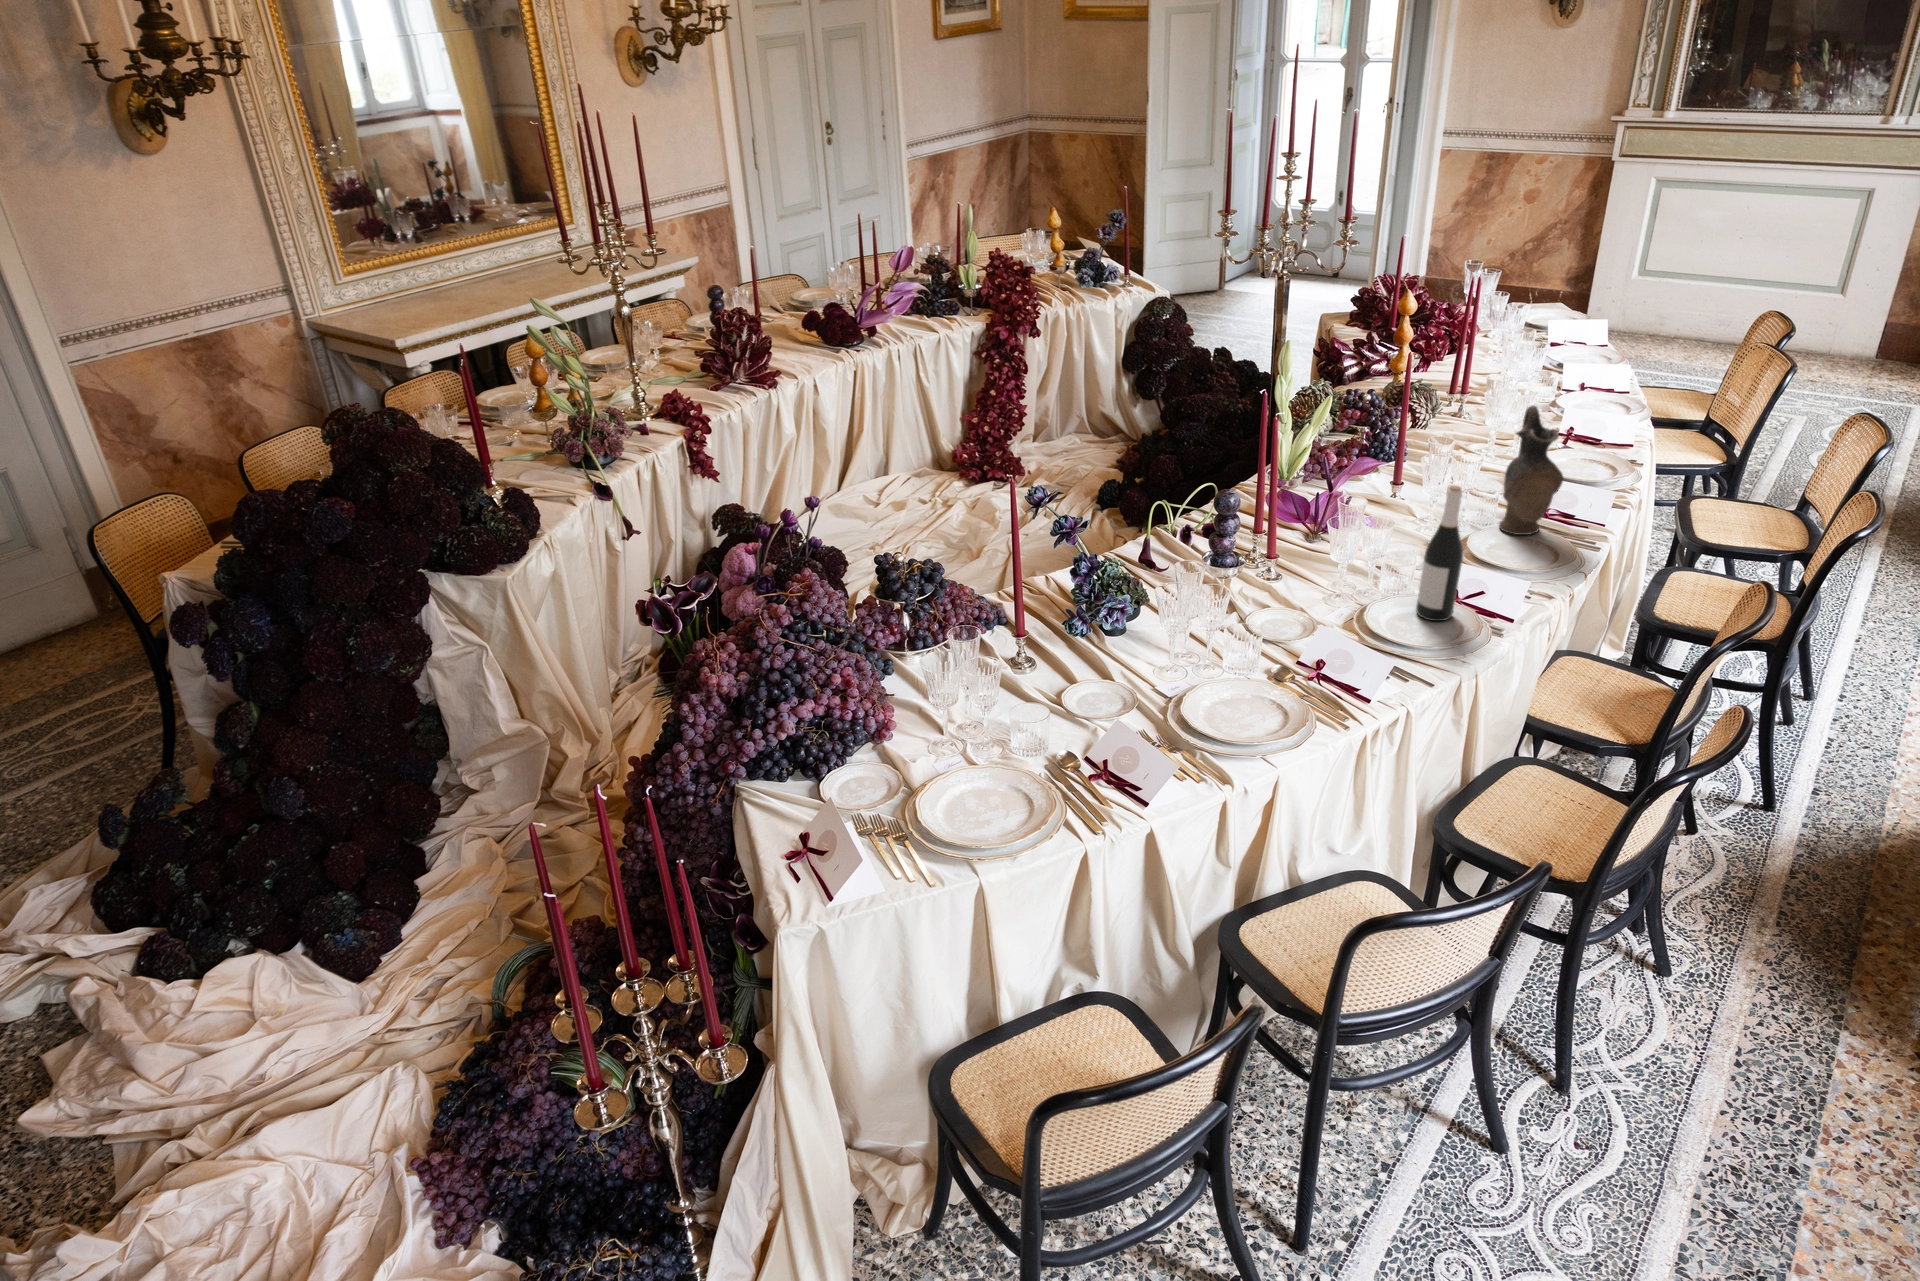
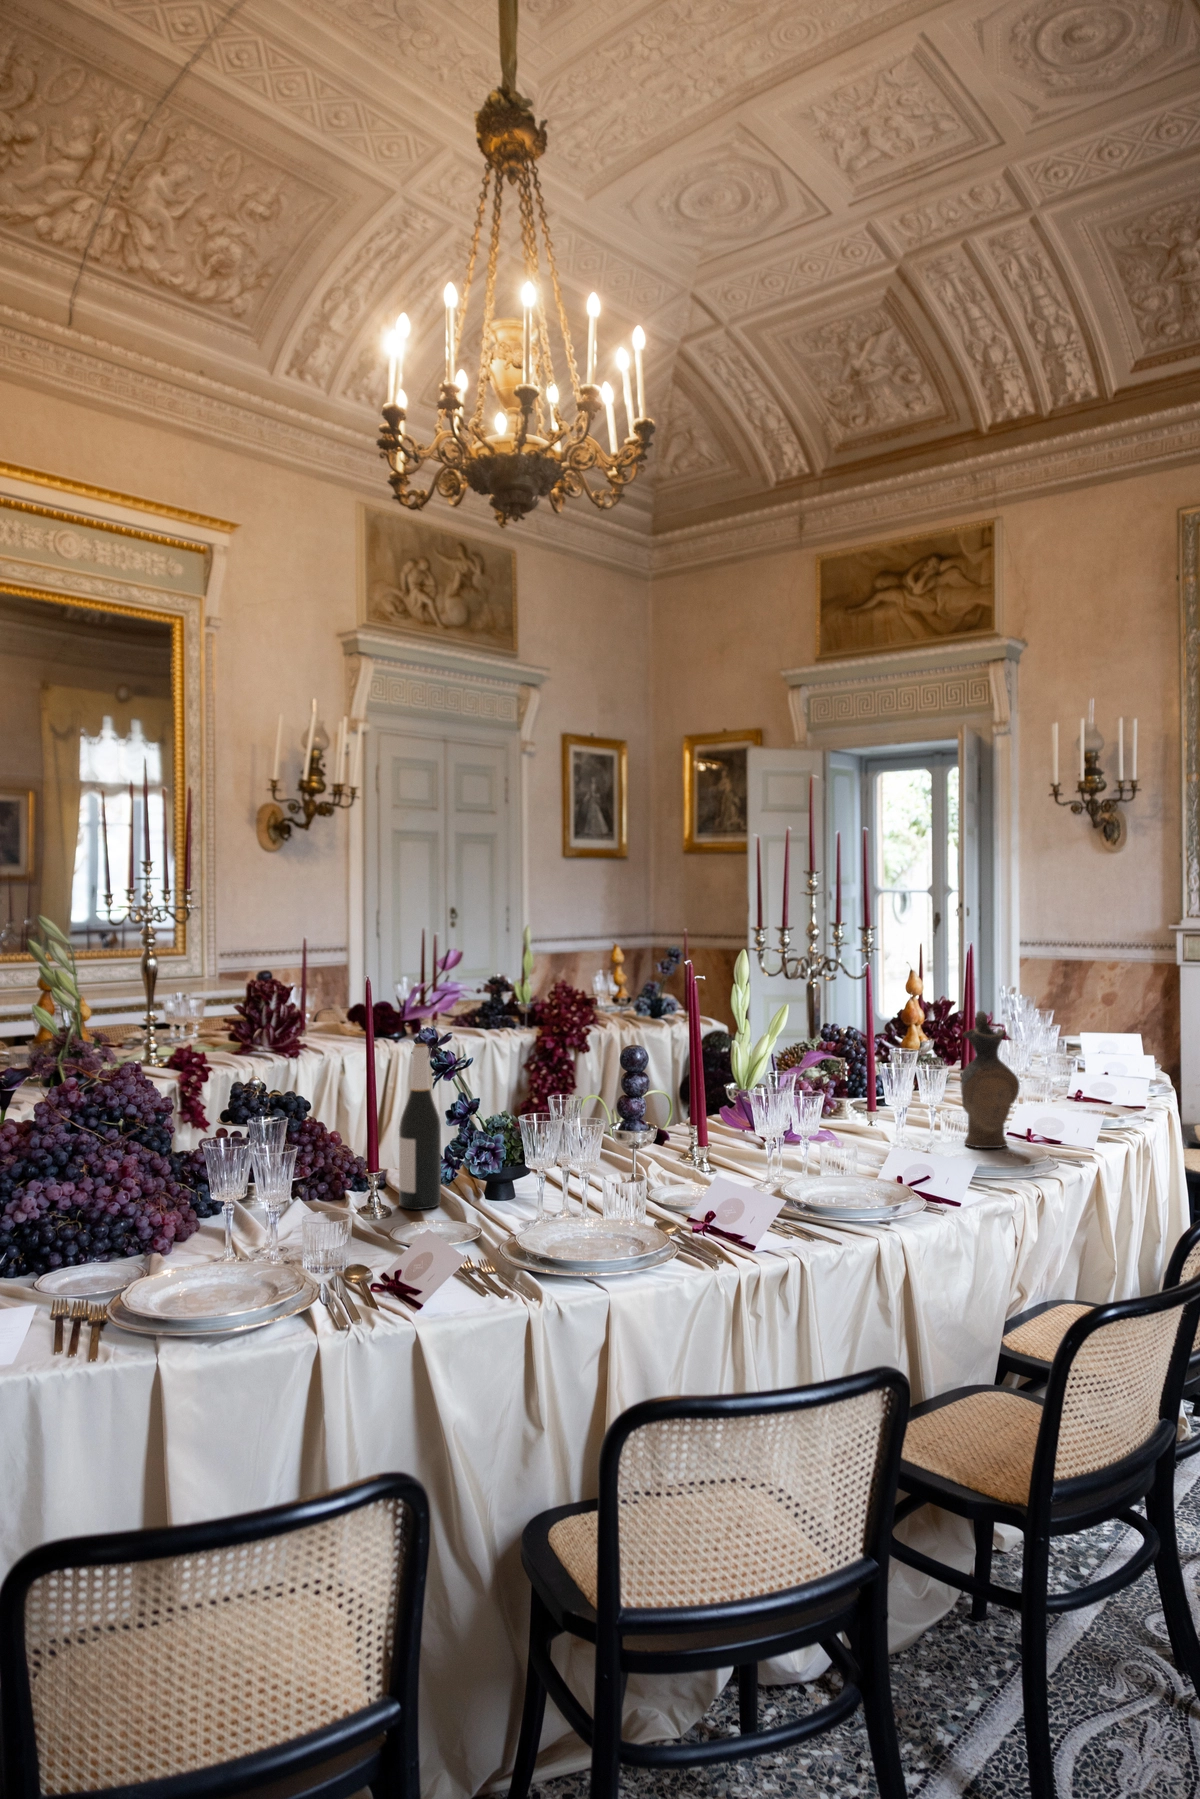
wine bottle: present [1416,485,1463,621] -> present [399,1044,441,1210]

